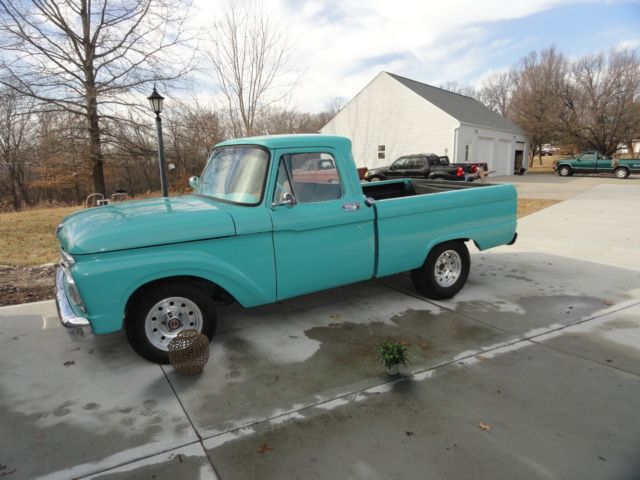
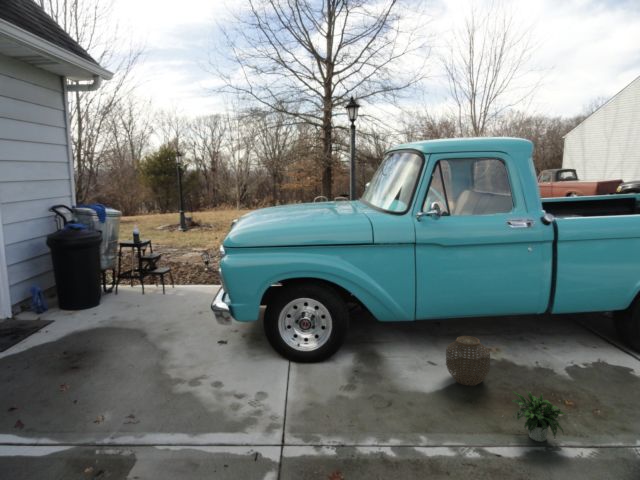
woven basket: present [168,329,210,375] -> present [446,336,490,385]

